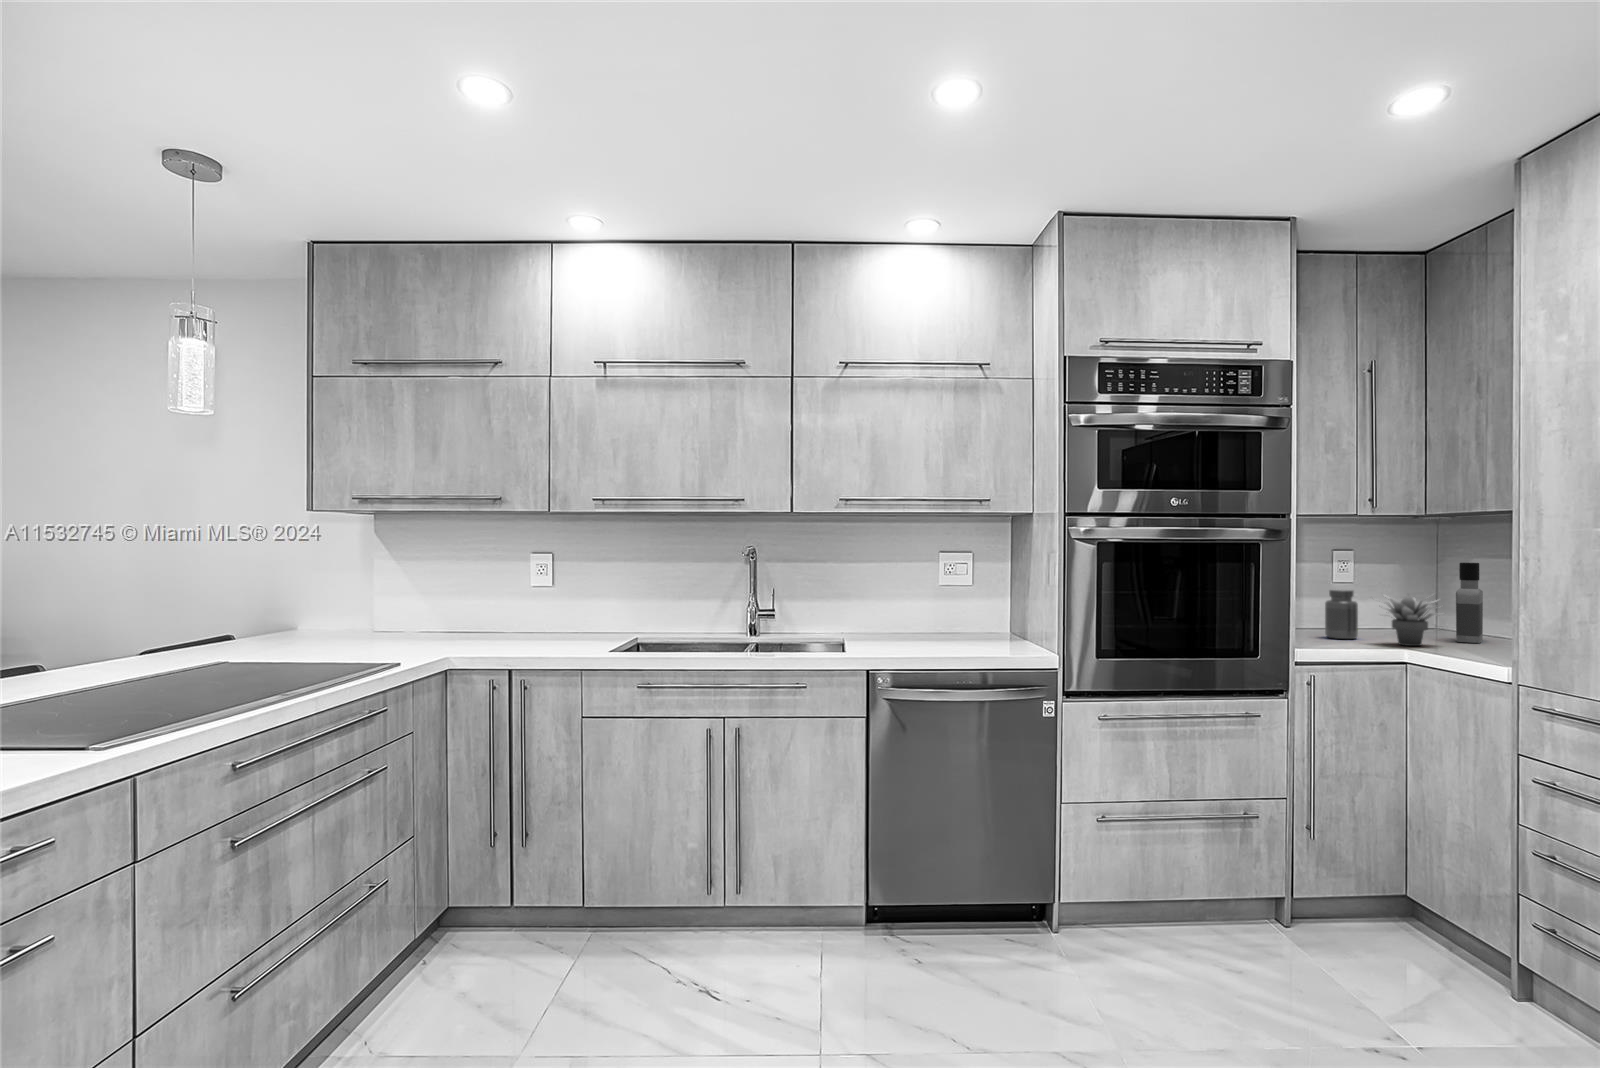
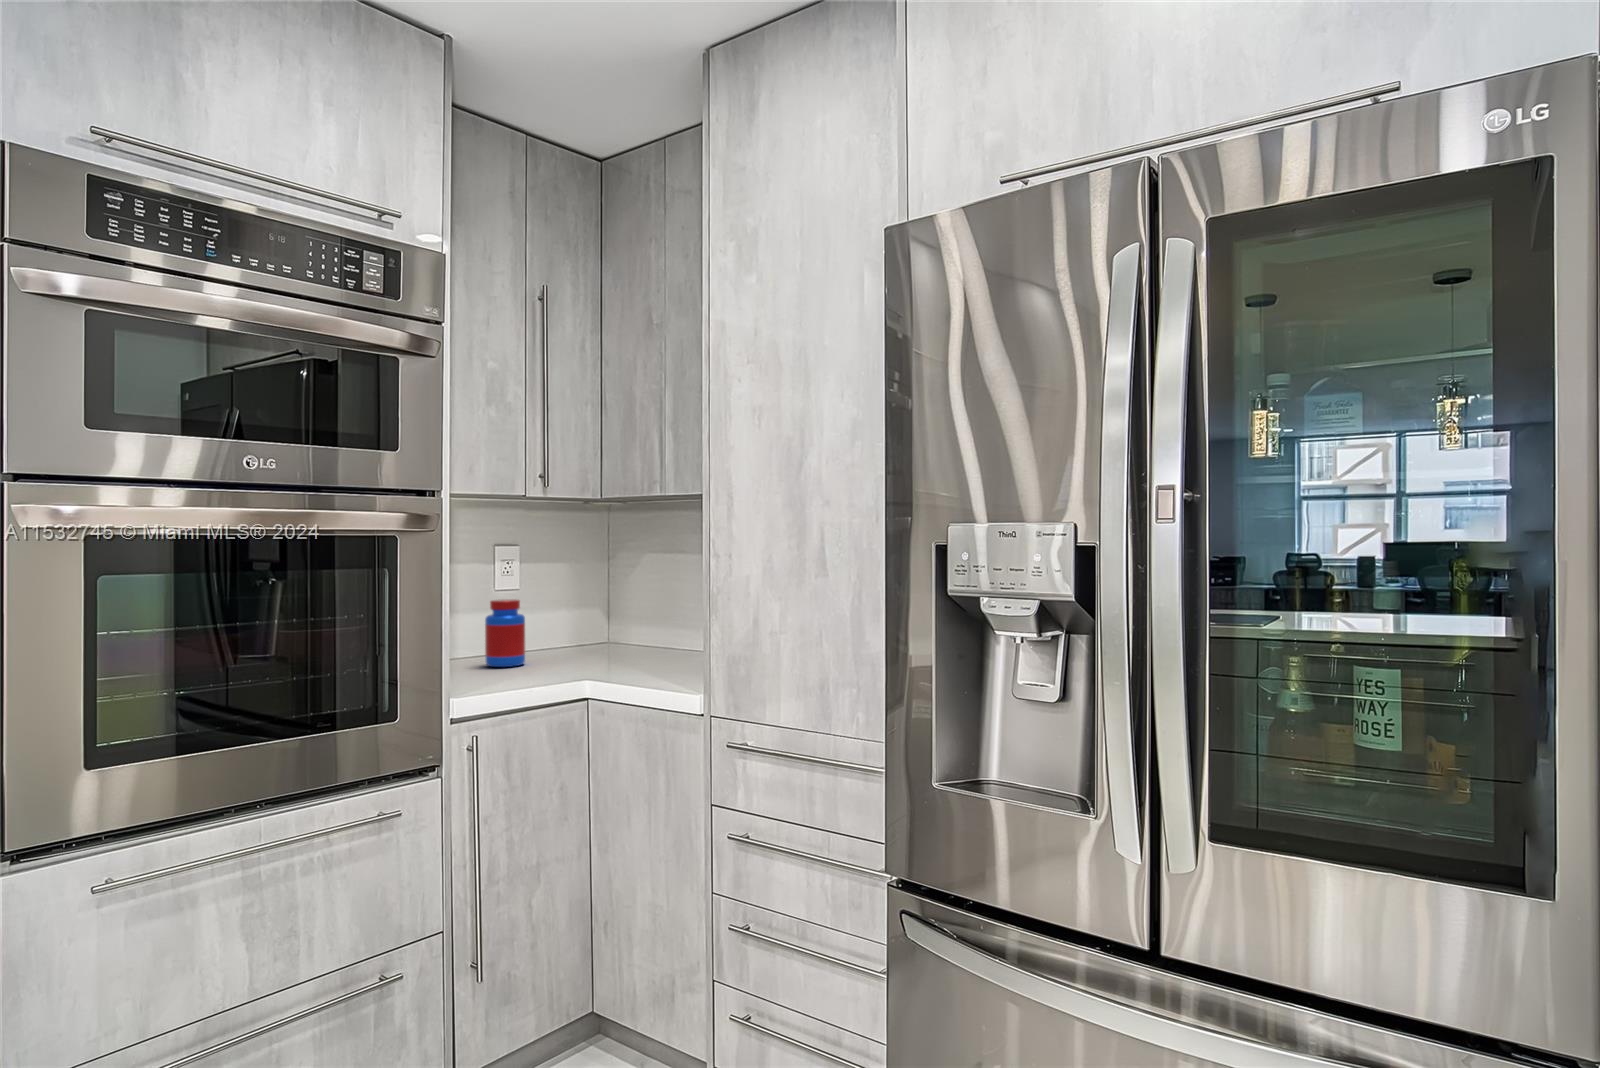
bottle: present [1456,563,1483,643] -> none [631,558,655,656]
succulent plant: present [1372,593,1439,646] -> none [542,597,624,669]

